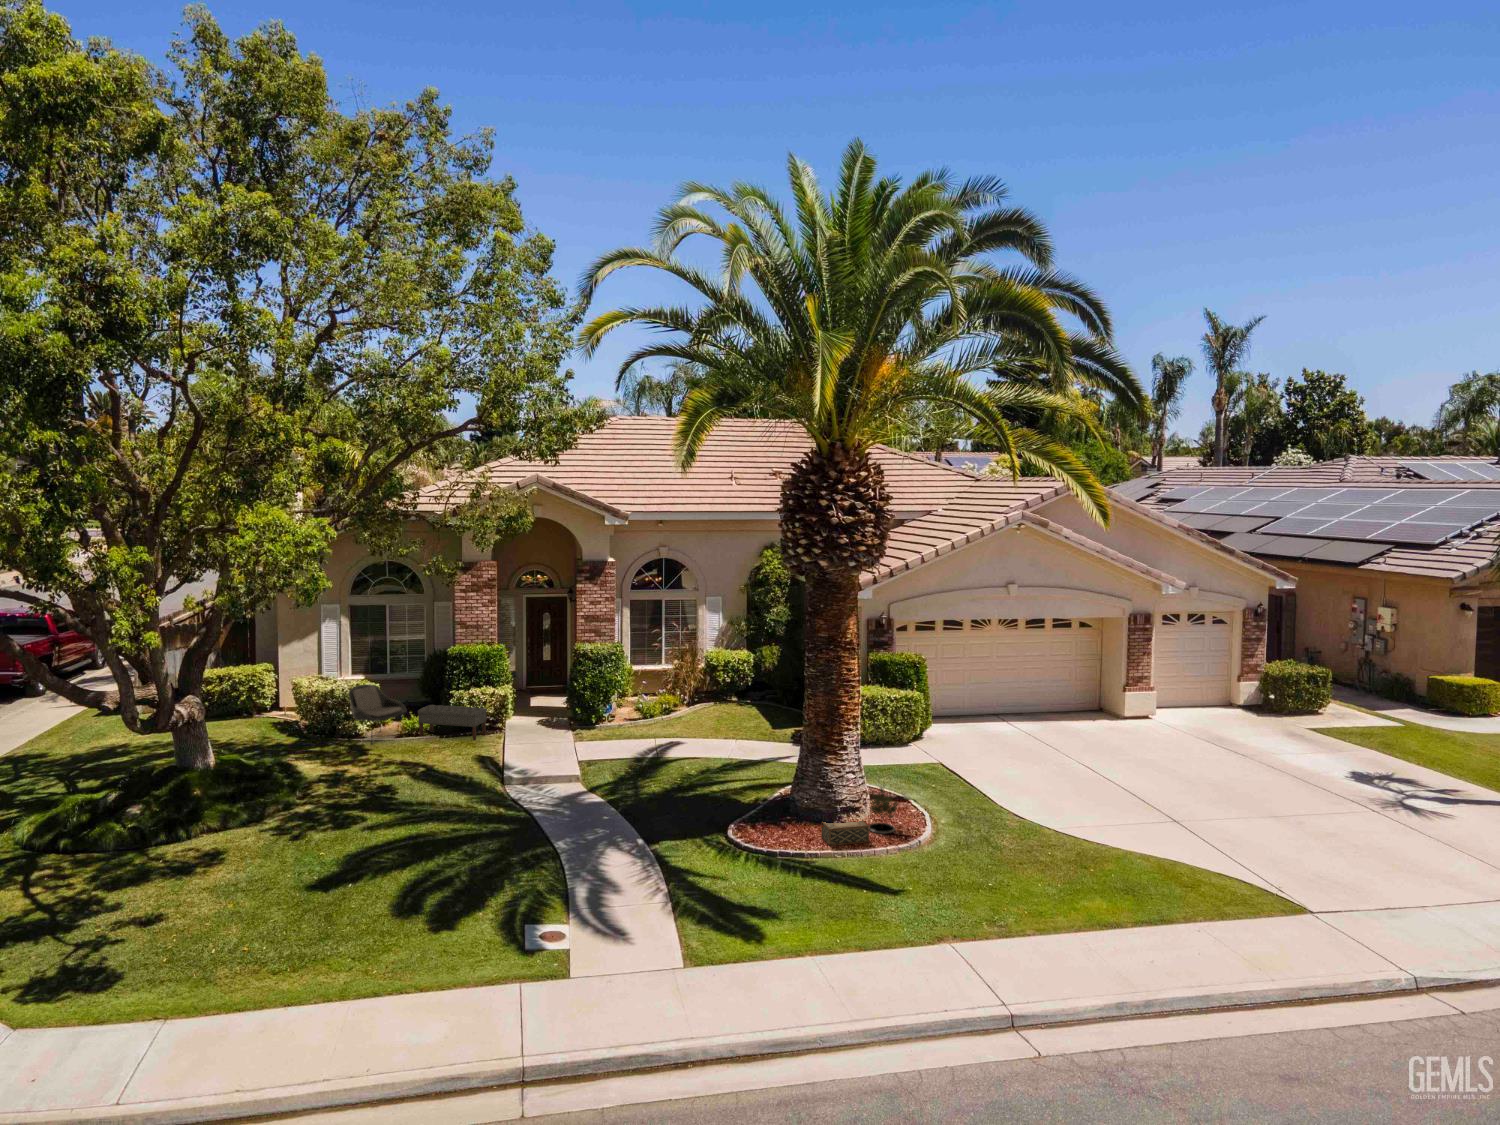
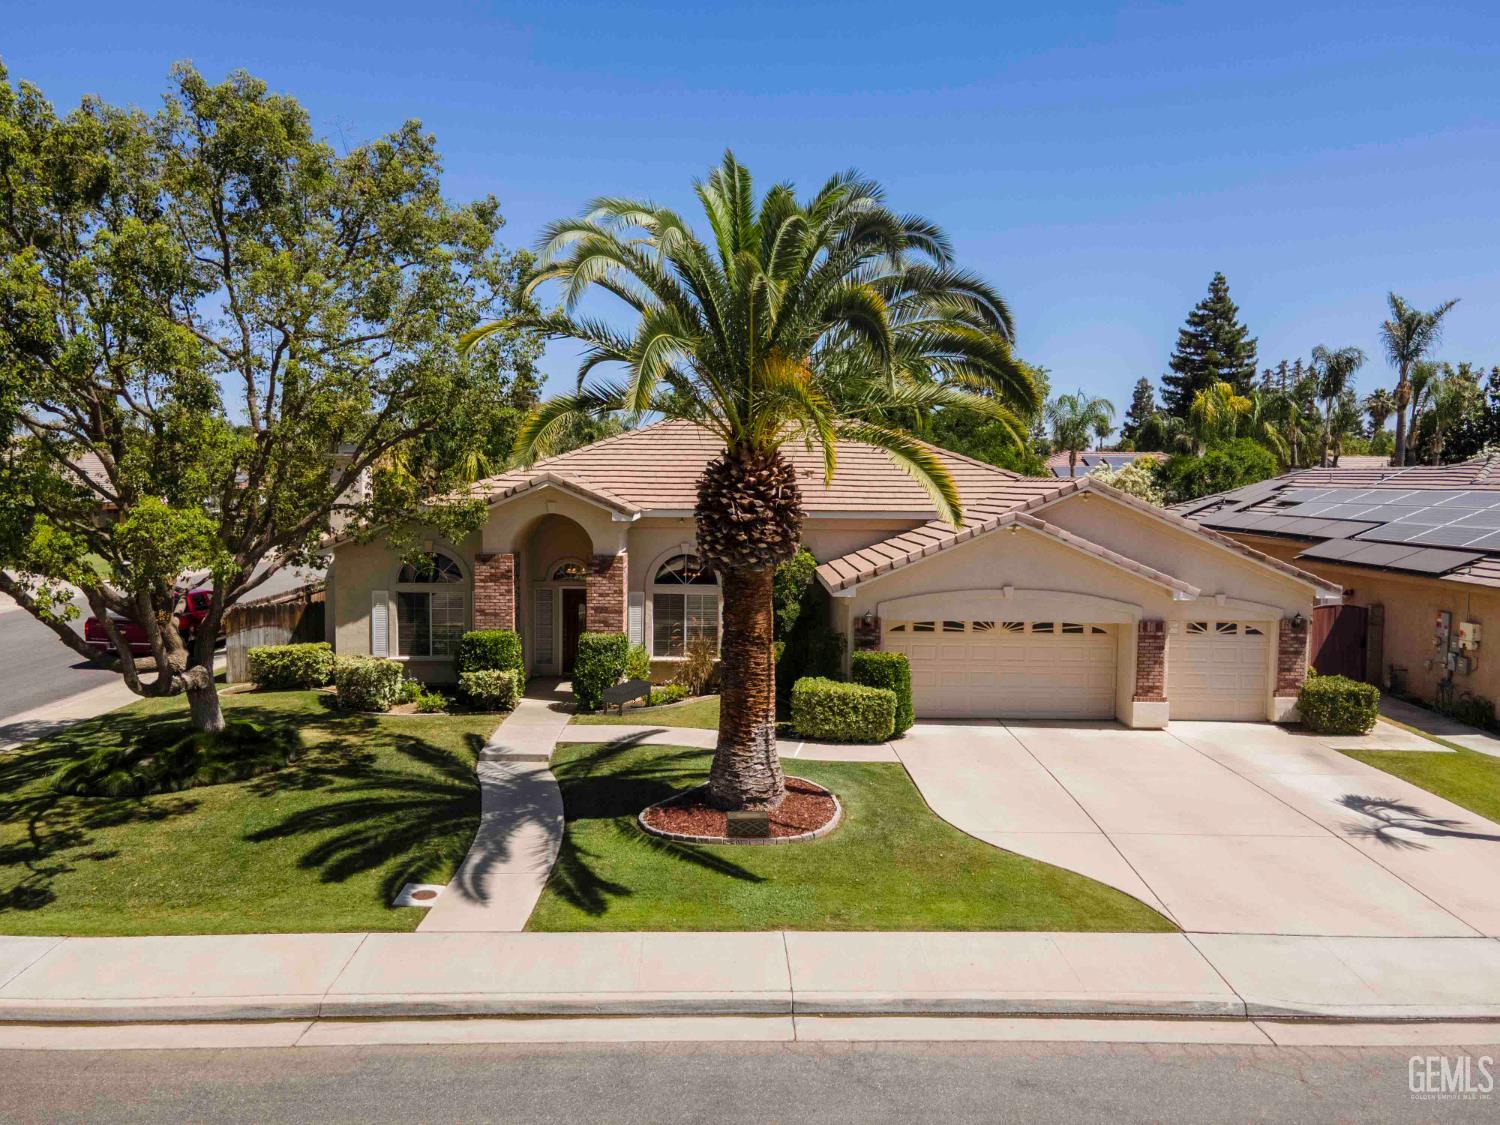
lounge chair: present [348,684,407,744] -> none [371,664,424,719]
bench: present [418,705,487,740] -> present [602,679,651,716]
potted tree: present [869,788,897,834] -> none [777,777,809,828]

